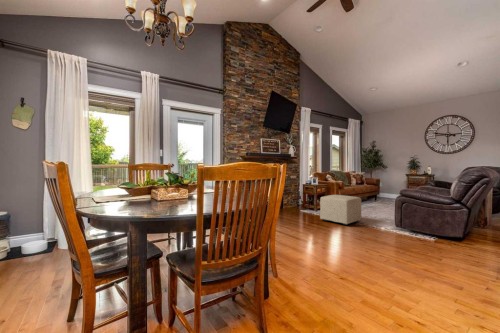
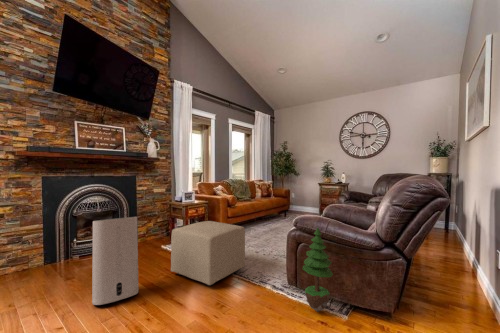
air purifier: none [291,189,312,226] -> present [92,217,139,305]
potted tree: none [402,194,420,236] -> present [303,228,333,312]

